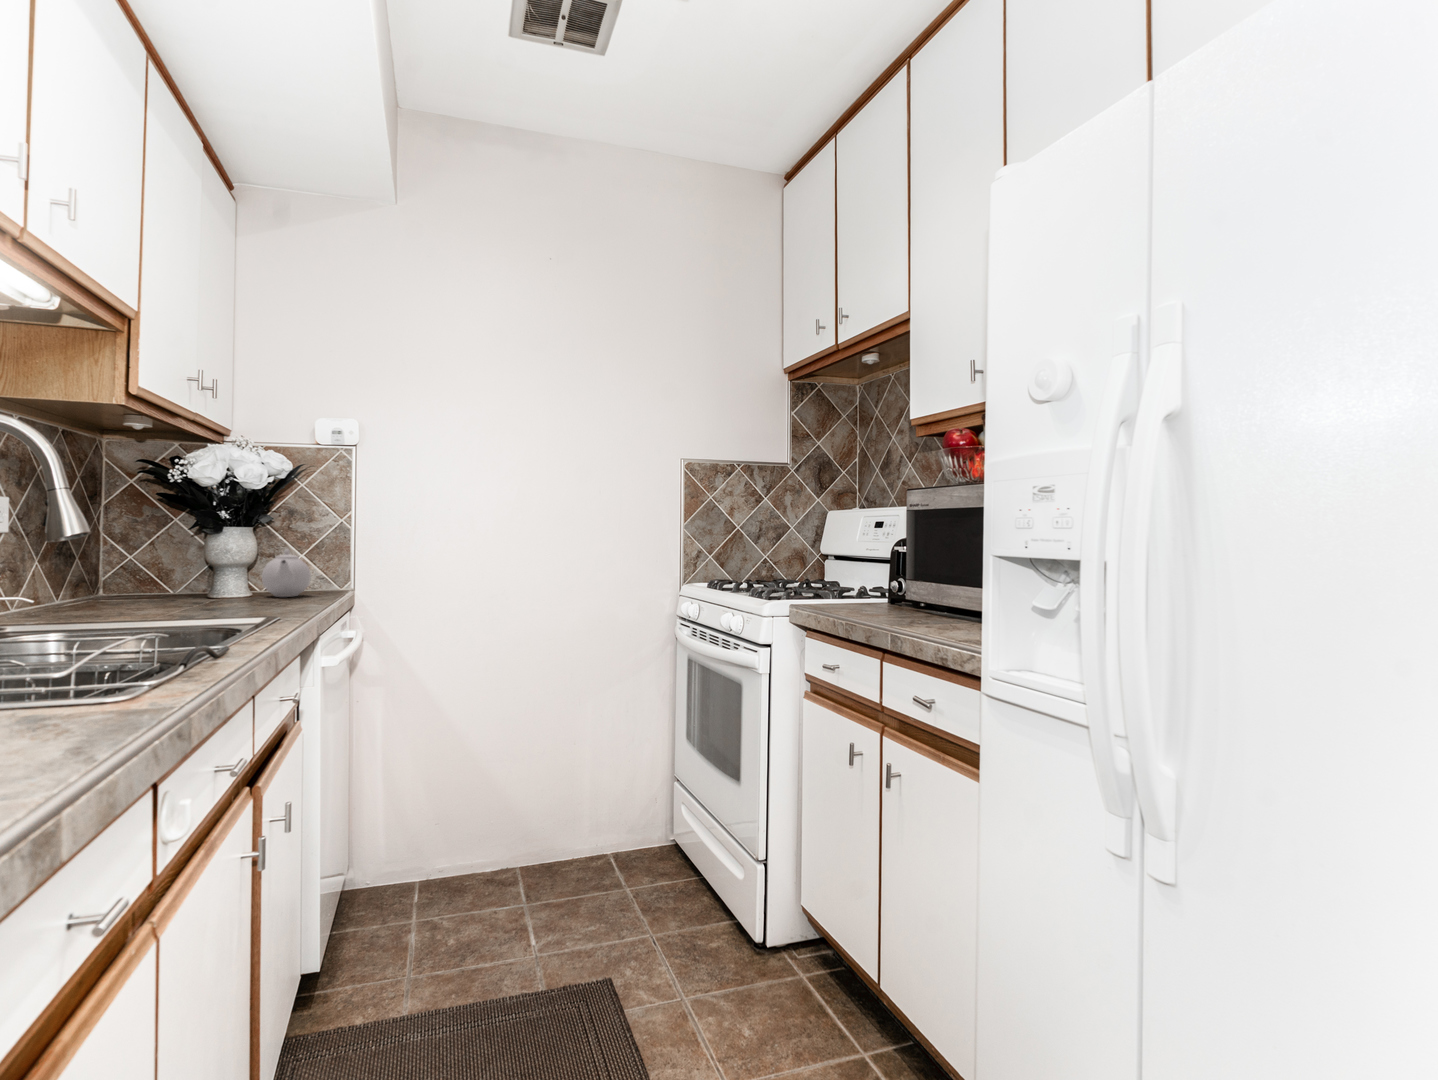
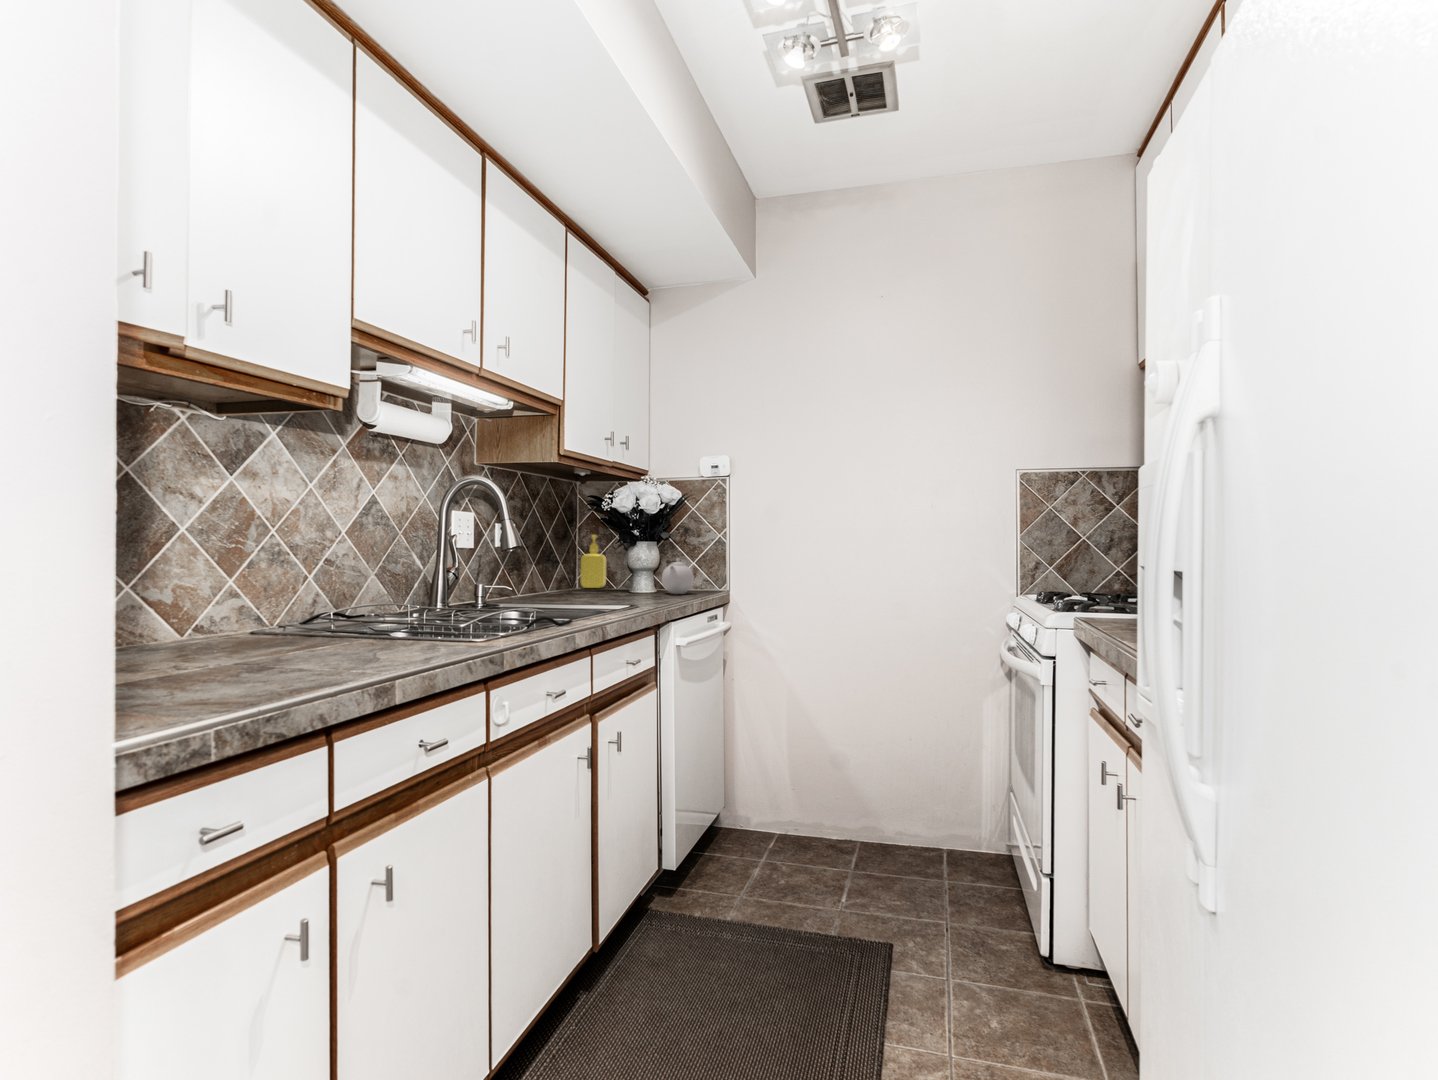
soap dispenser: none [111,515,156,593] -> present [581,535,606,588]

